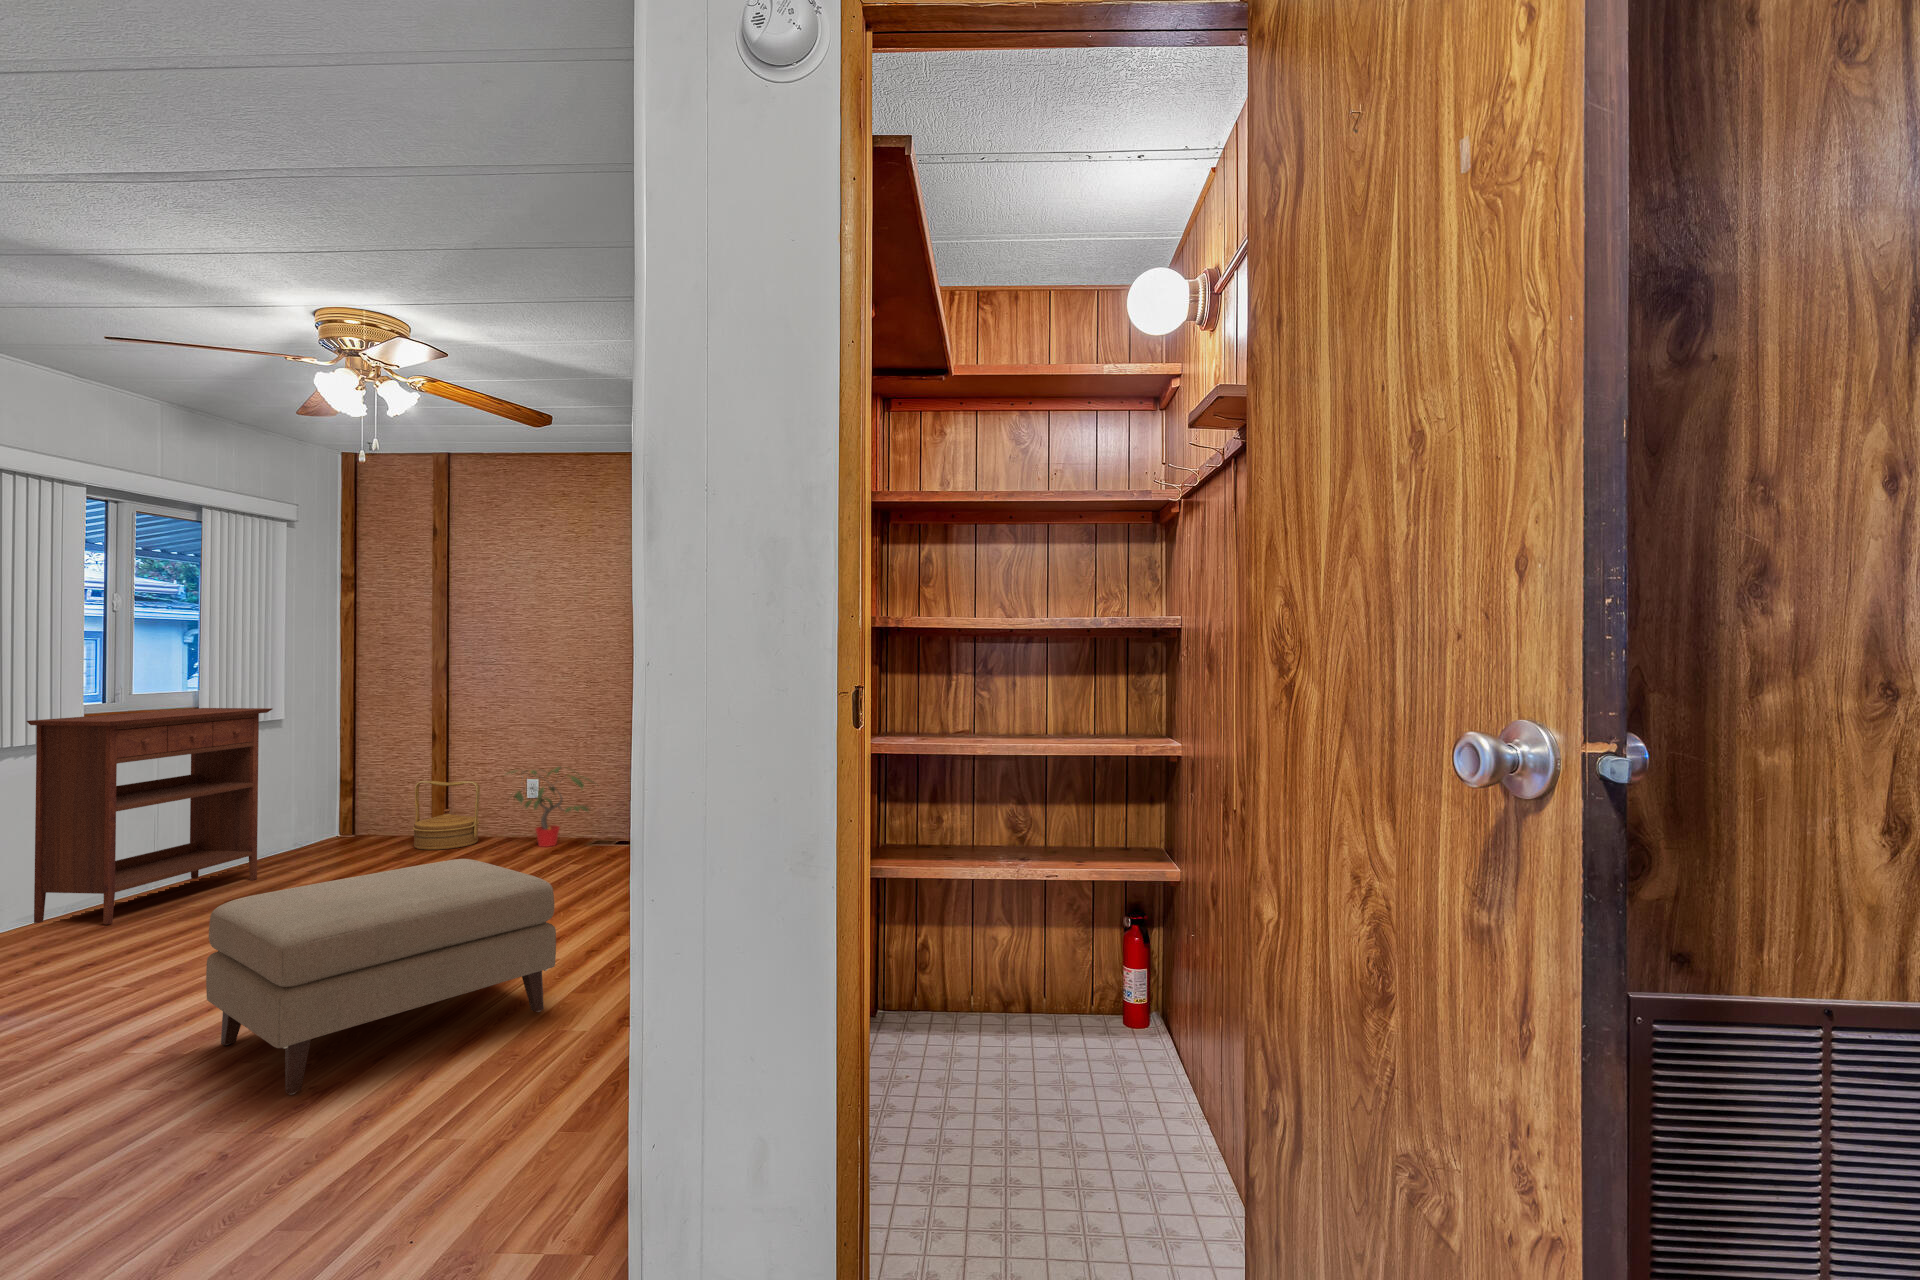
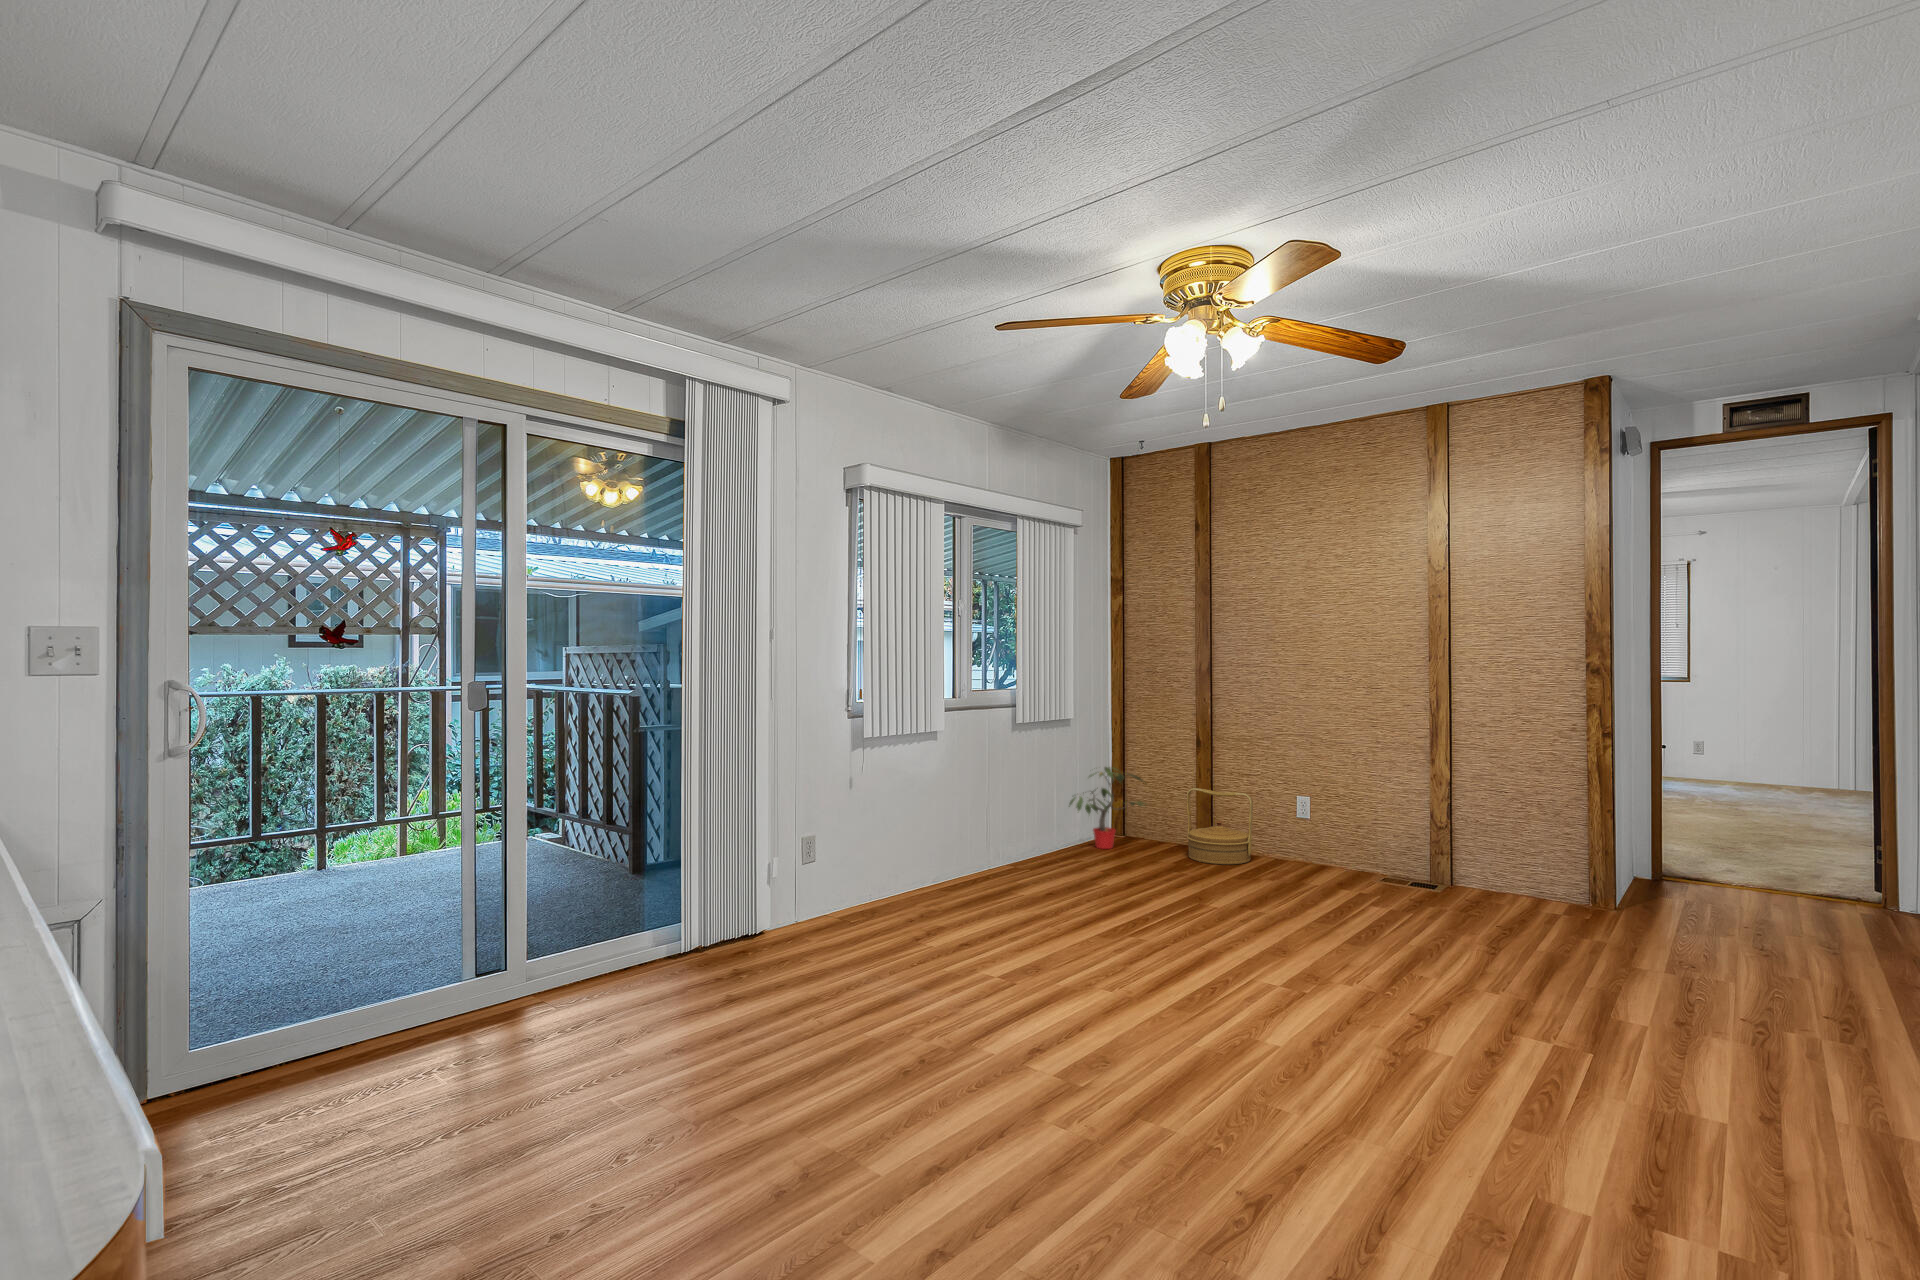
console table: present [27,708,272,924] -> none [909,705,1074,902]
potted plant: present [511,766,598,847] -> present [1069,767,1144,849]
ottoman: present [206,859,556,1095] -> none [1094,904,1498,1191]

